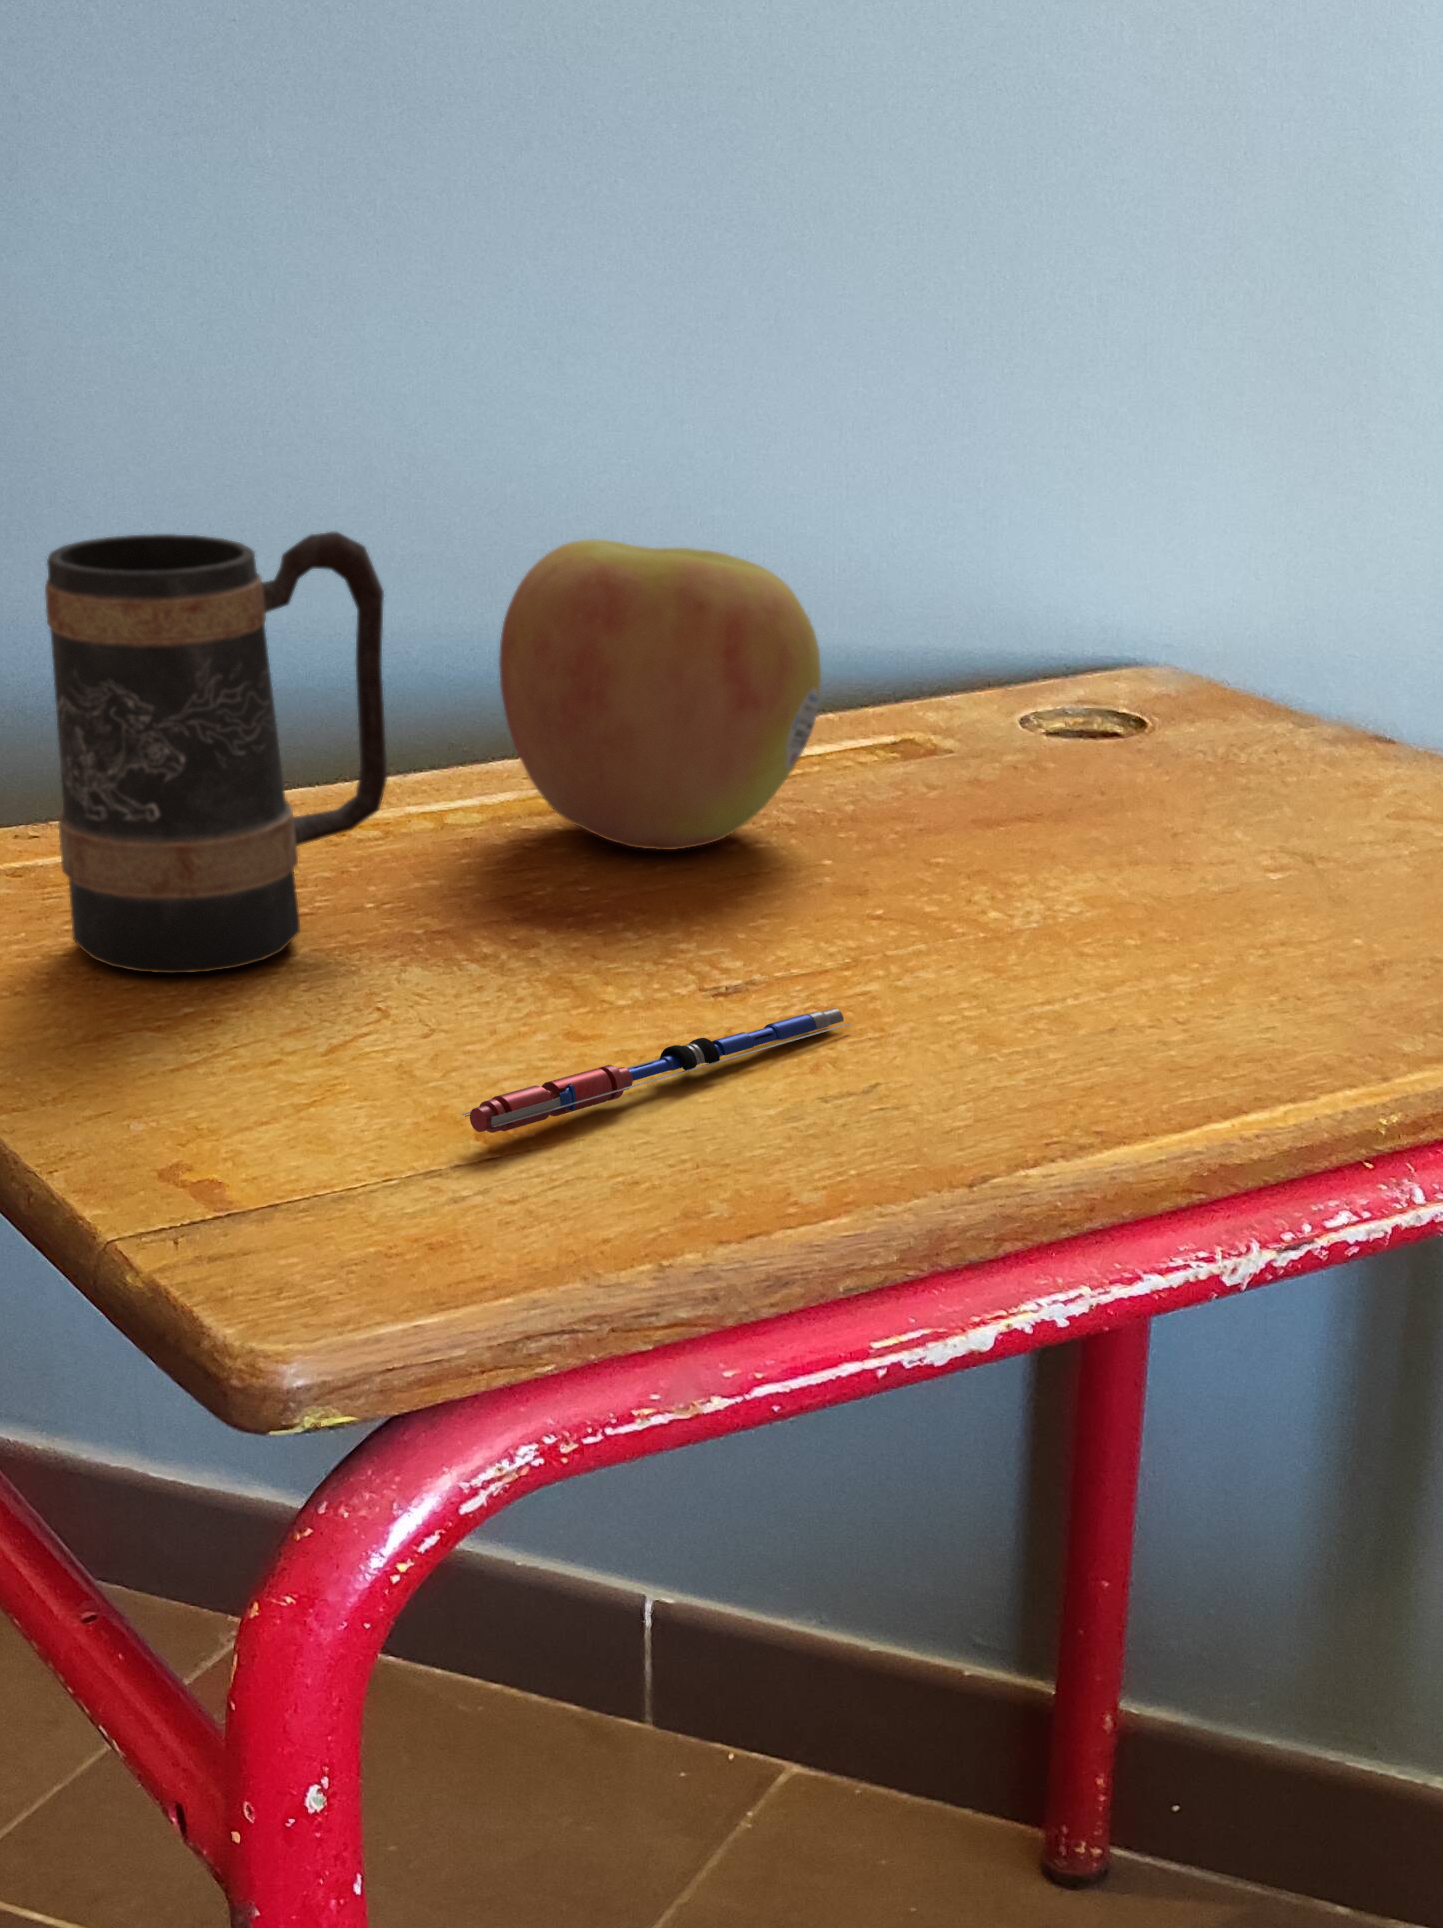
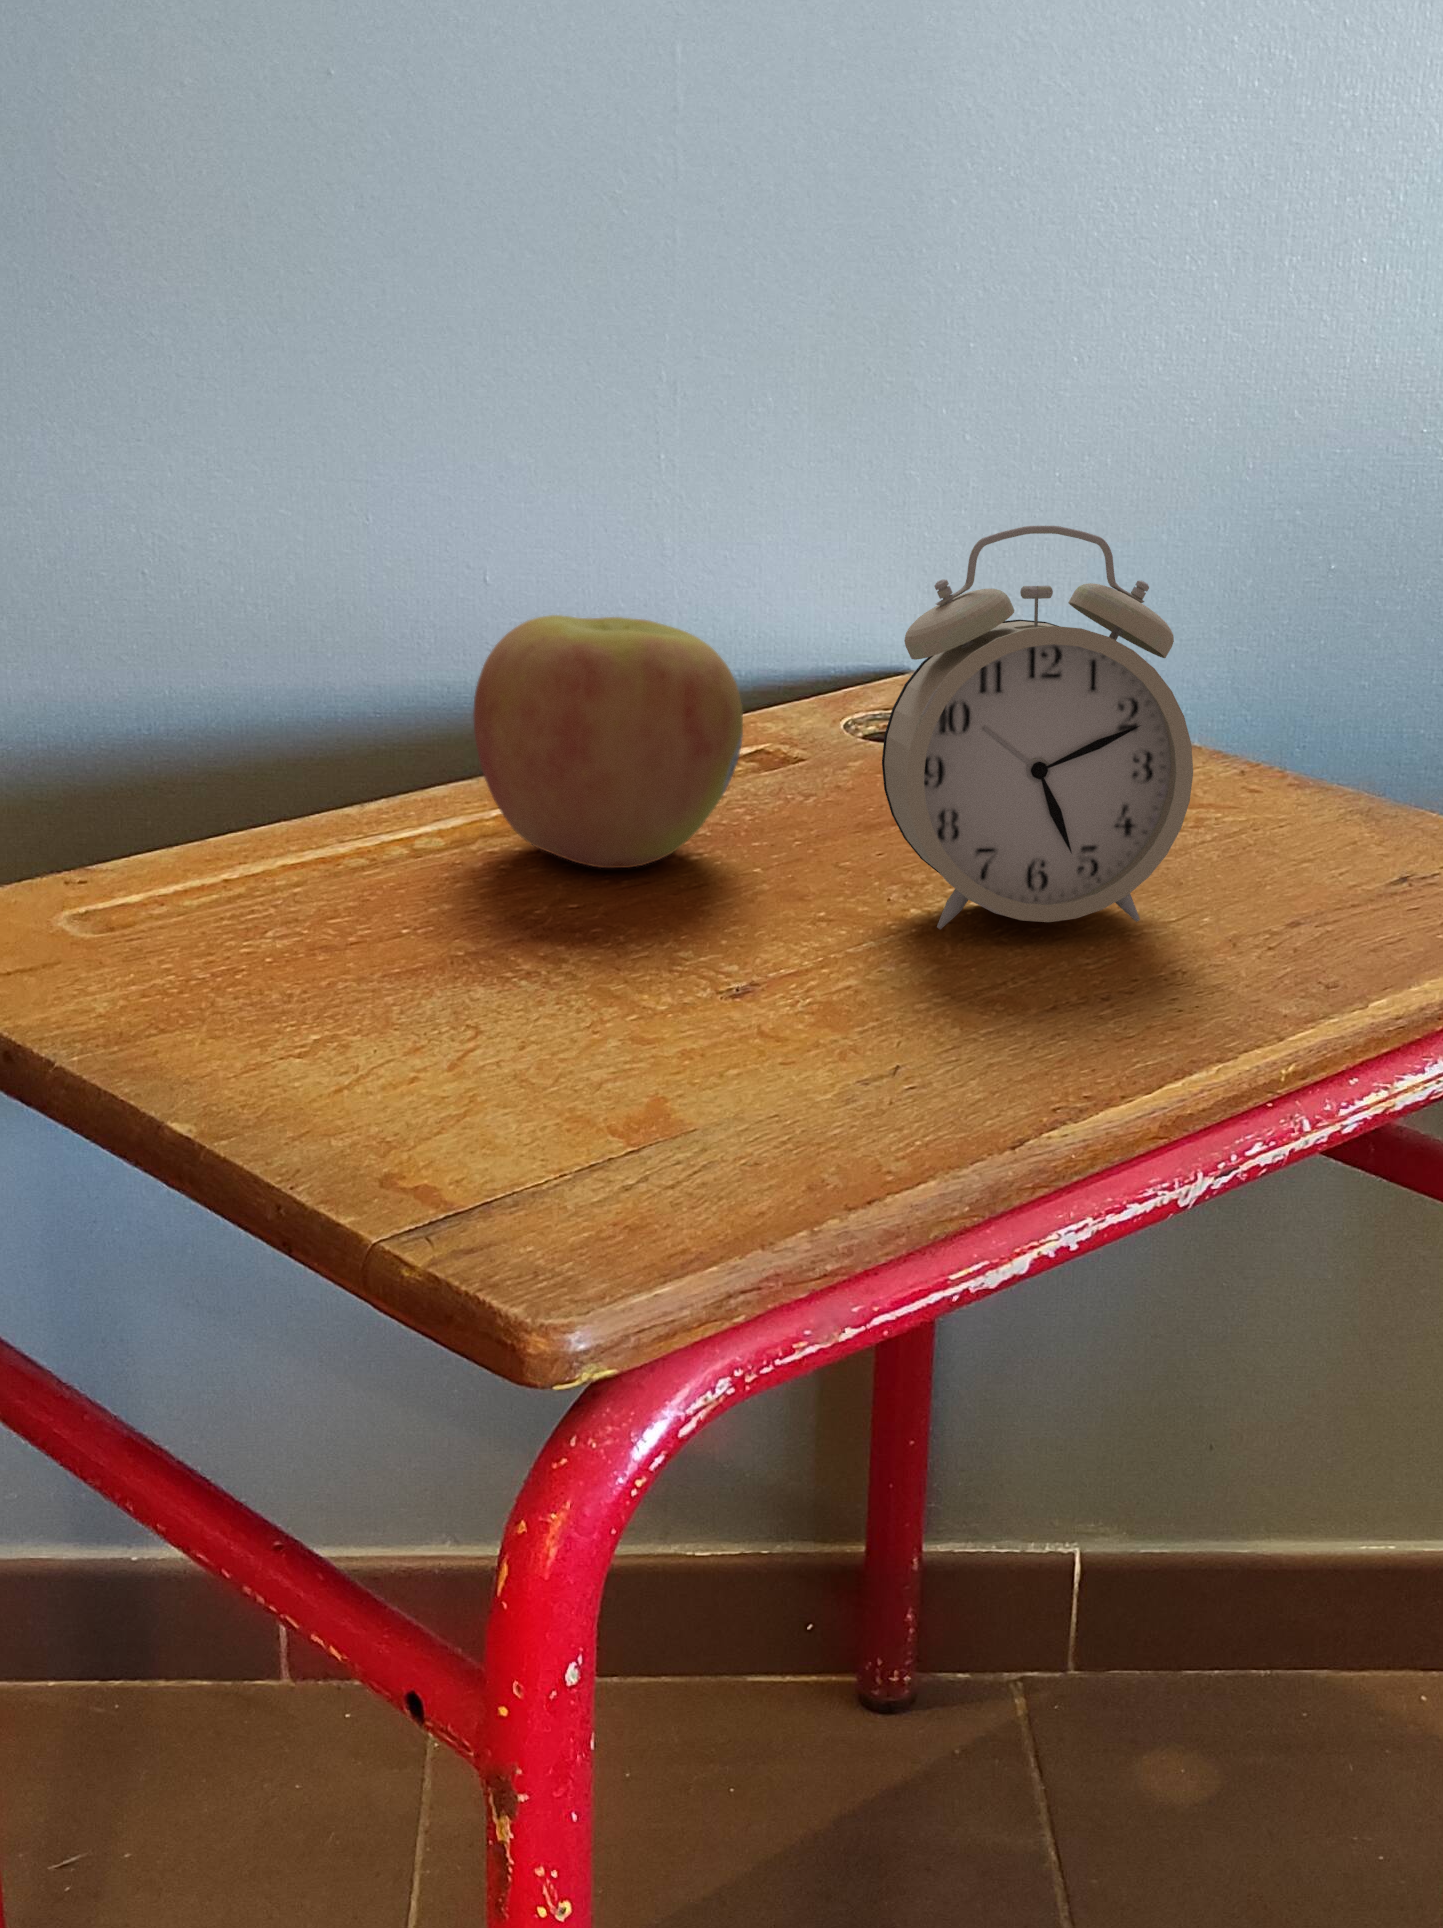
alarm clock: none [961,421,1331,937] -> present [882,526,1193,929]
mug: present [45,532,387,973] -> none [176,641,443,1007]
pen: present [462,1008,851,1133] -> none [614,1006,861,1133]

